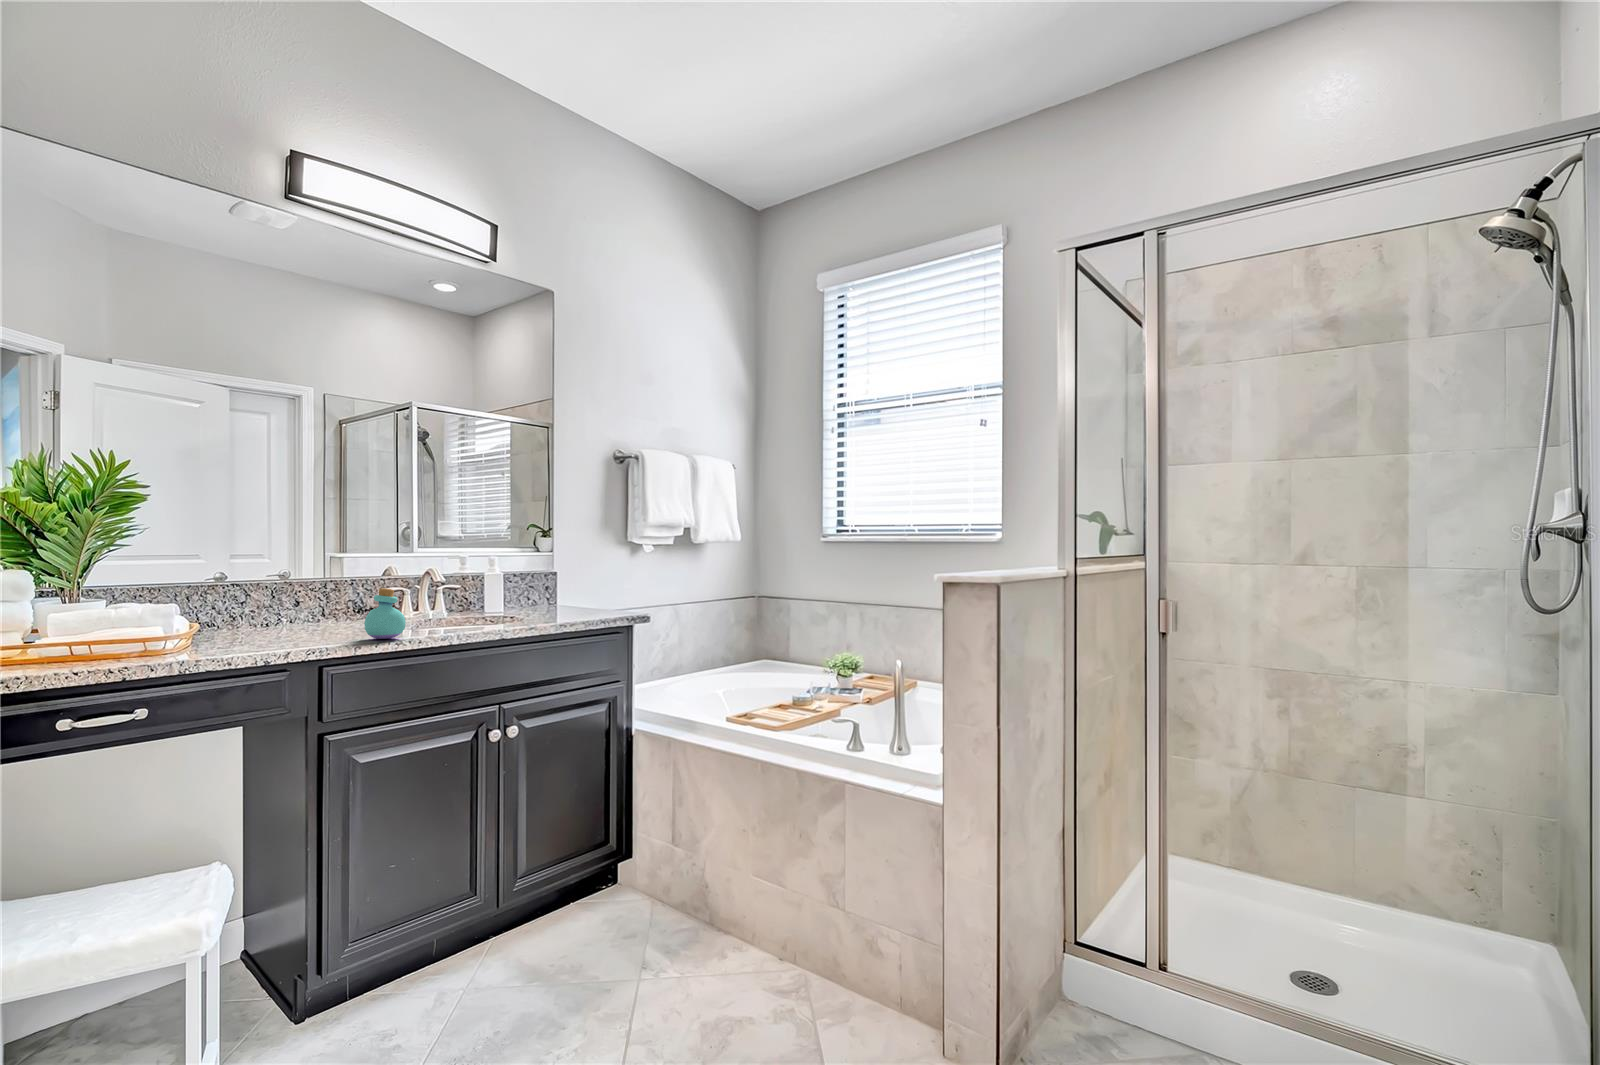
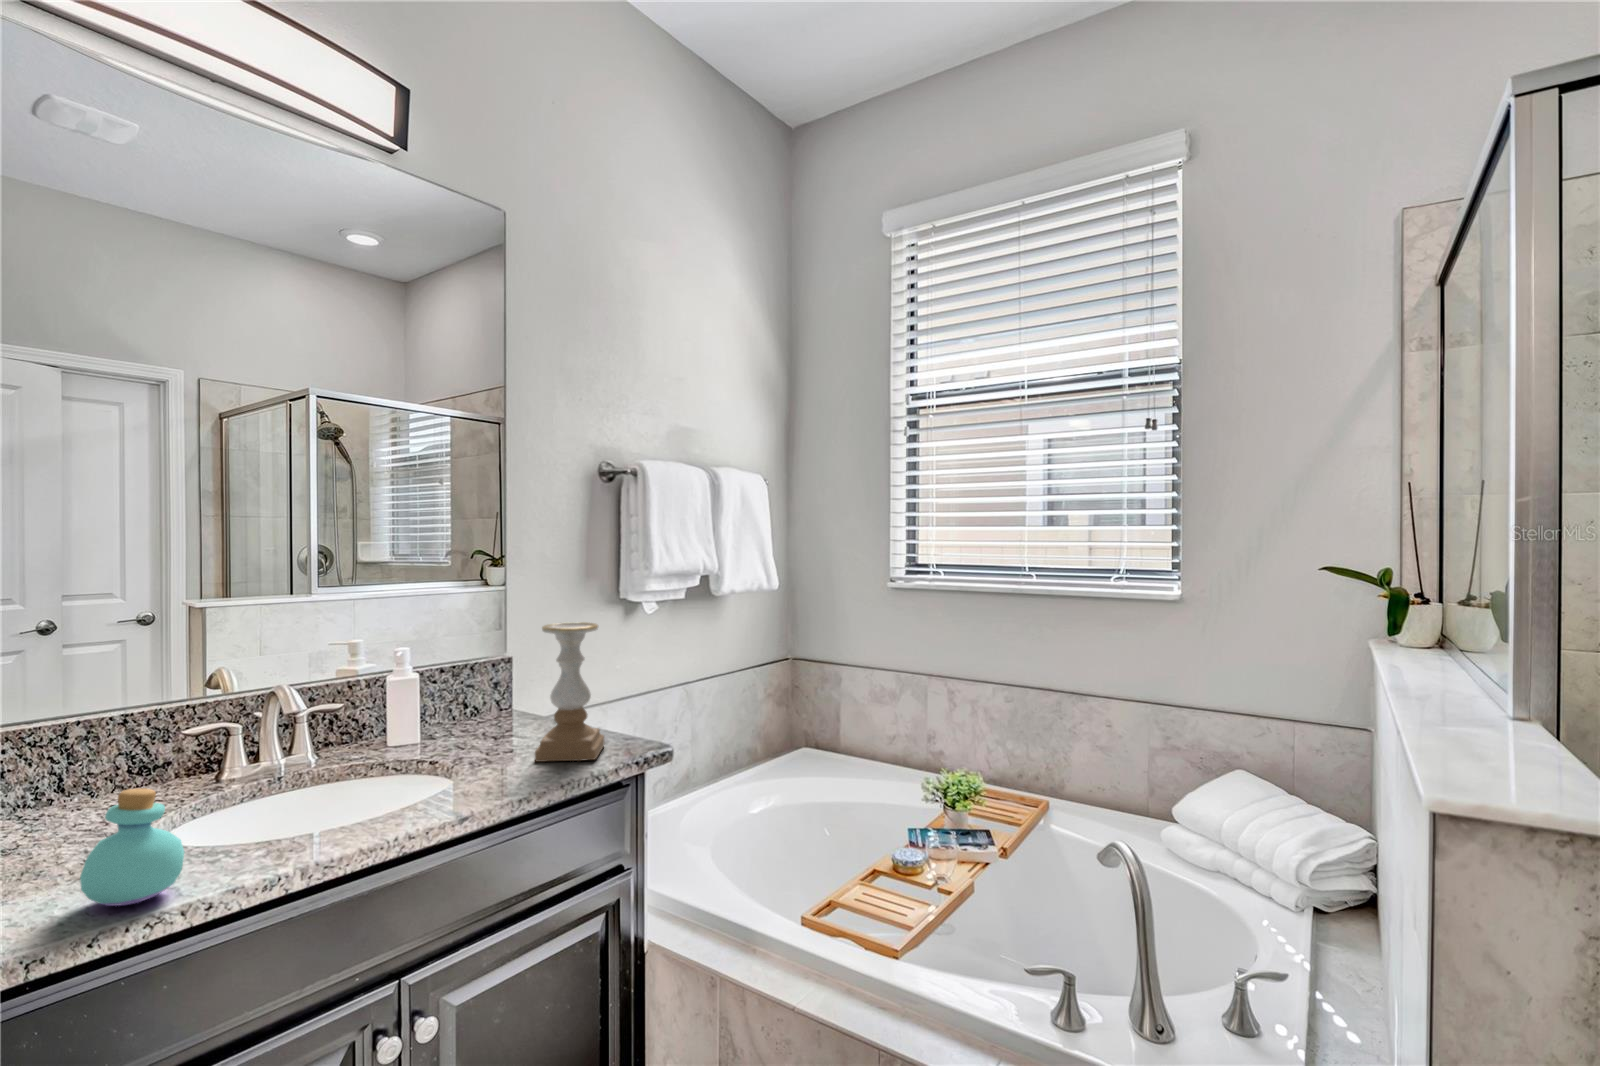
candle holder: none [570,541,612,618] -> present [535,622,604,762]

